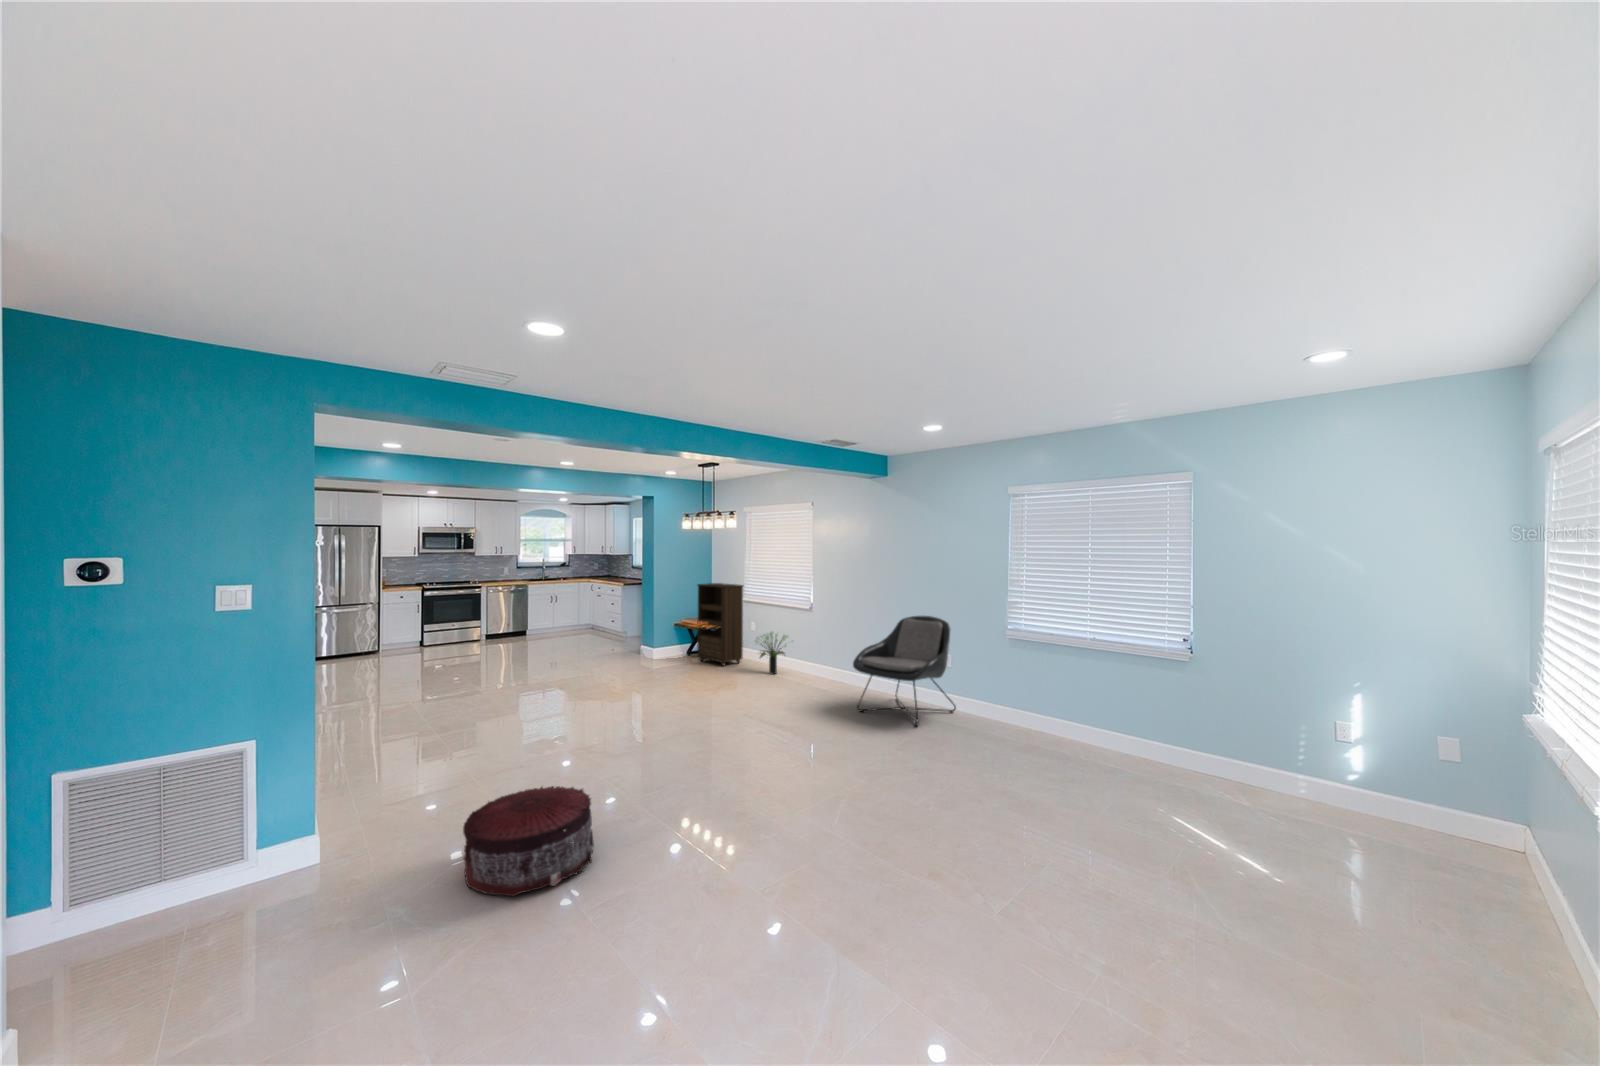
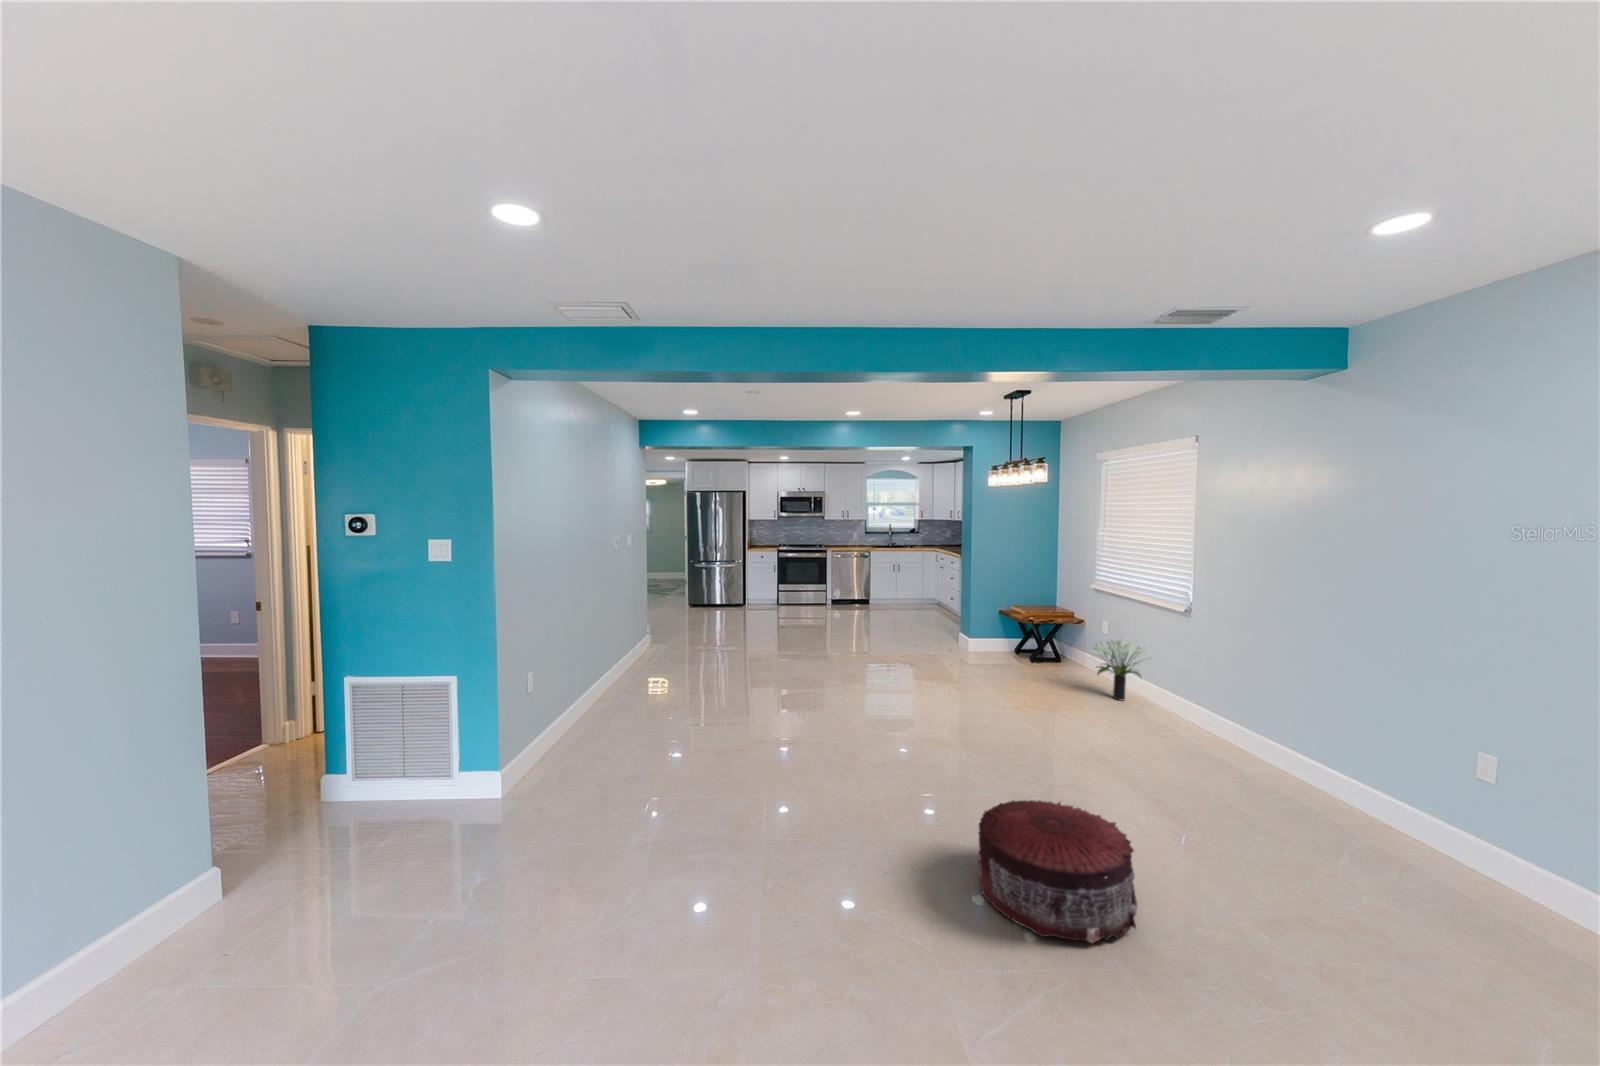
bookshelf: present [697,583,743,666] -> none [1026,564,1090,675]
lounge chair: present [853,616,956,726] -> none [1217,652,1465,865]
pouf: present [463,786,594,896] -> present [978,800,1137,943]

